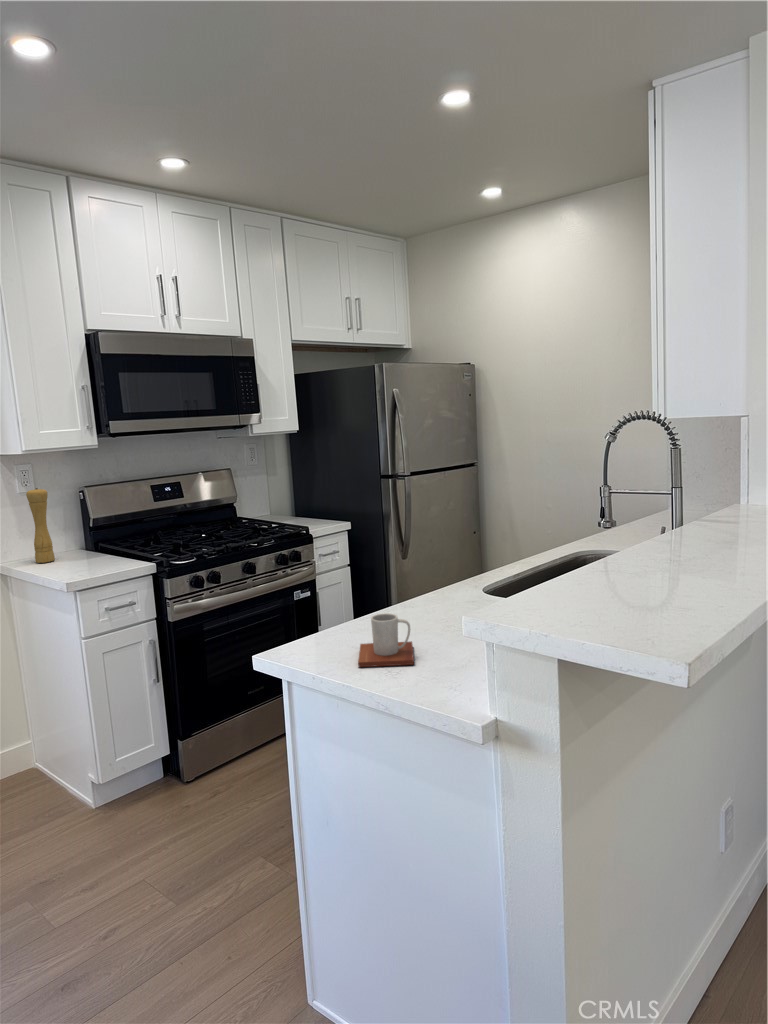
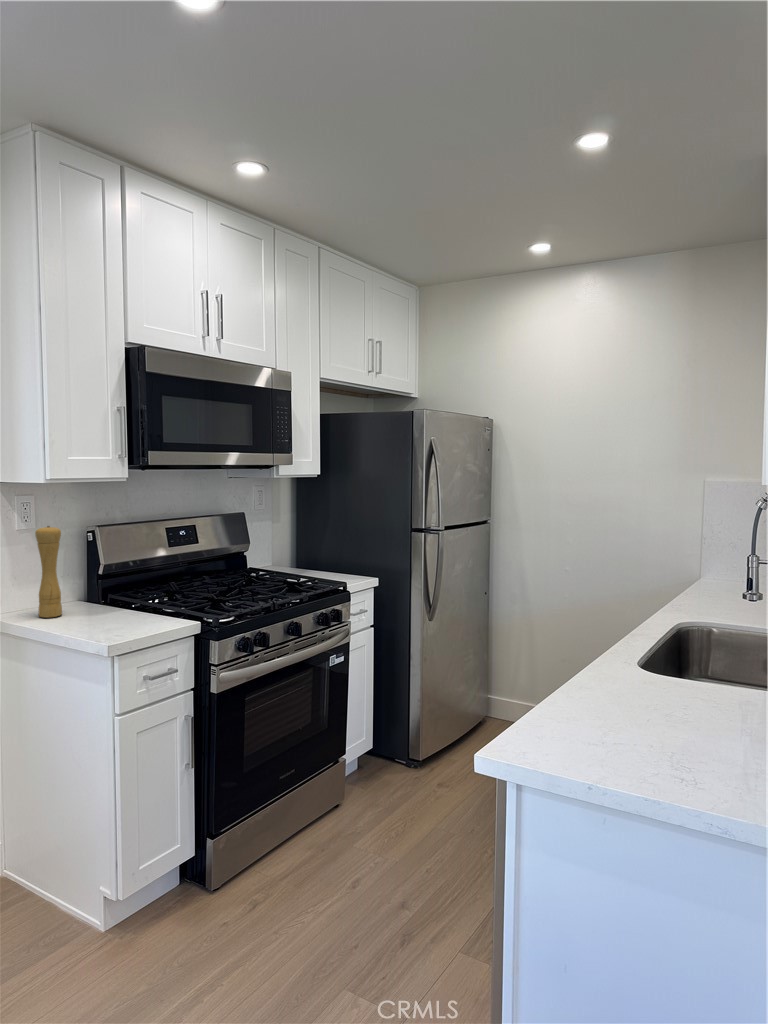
mug: present [358,613,414,667] -> none [595,697,692,767]

